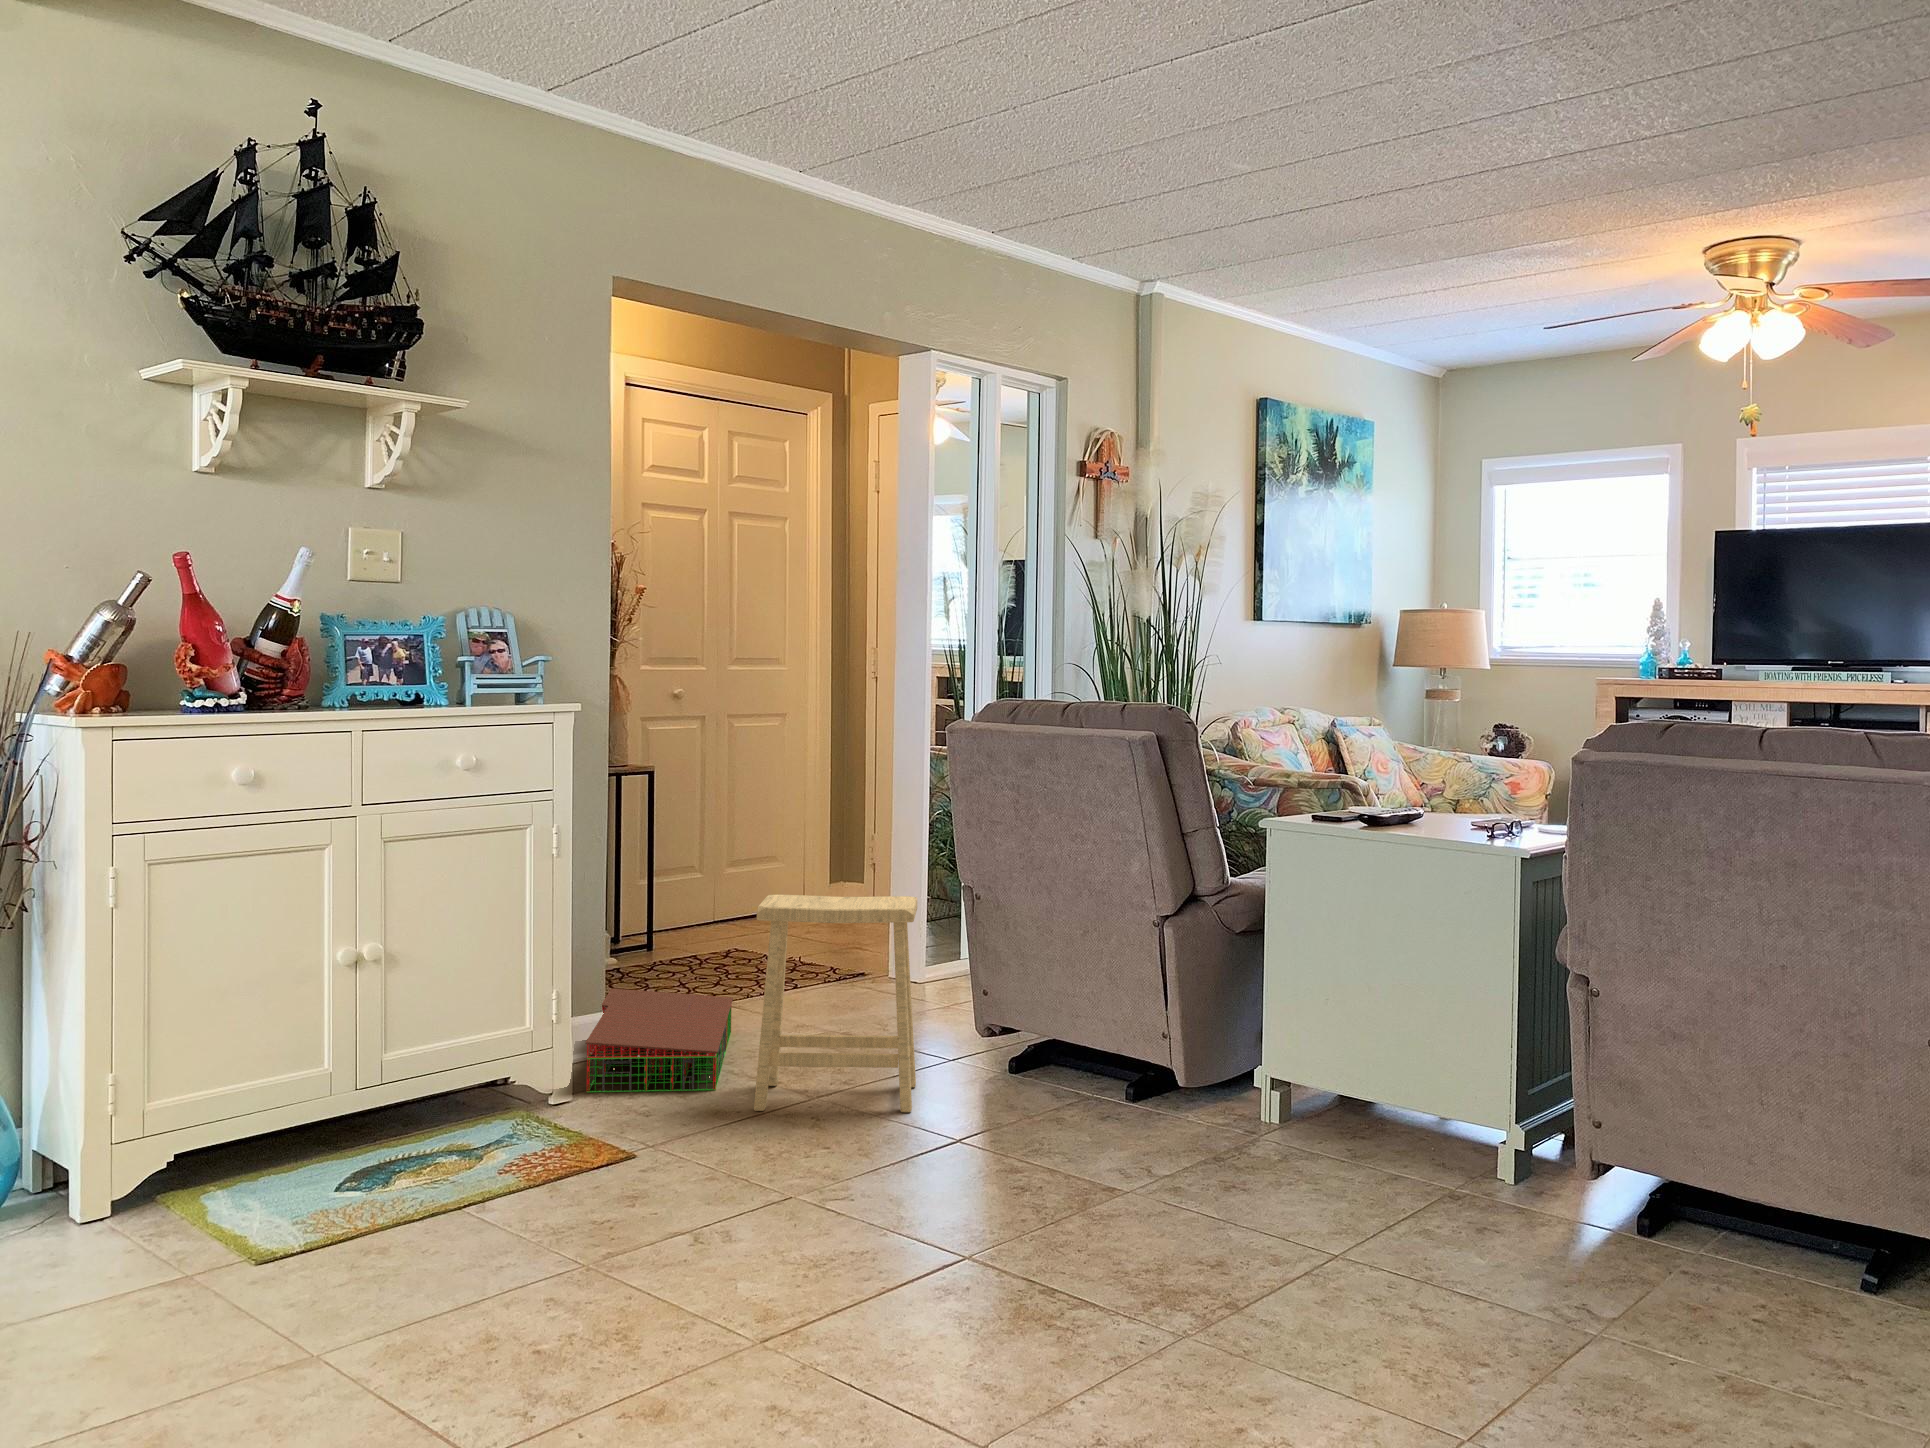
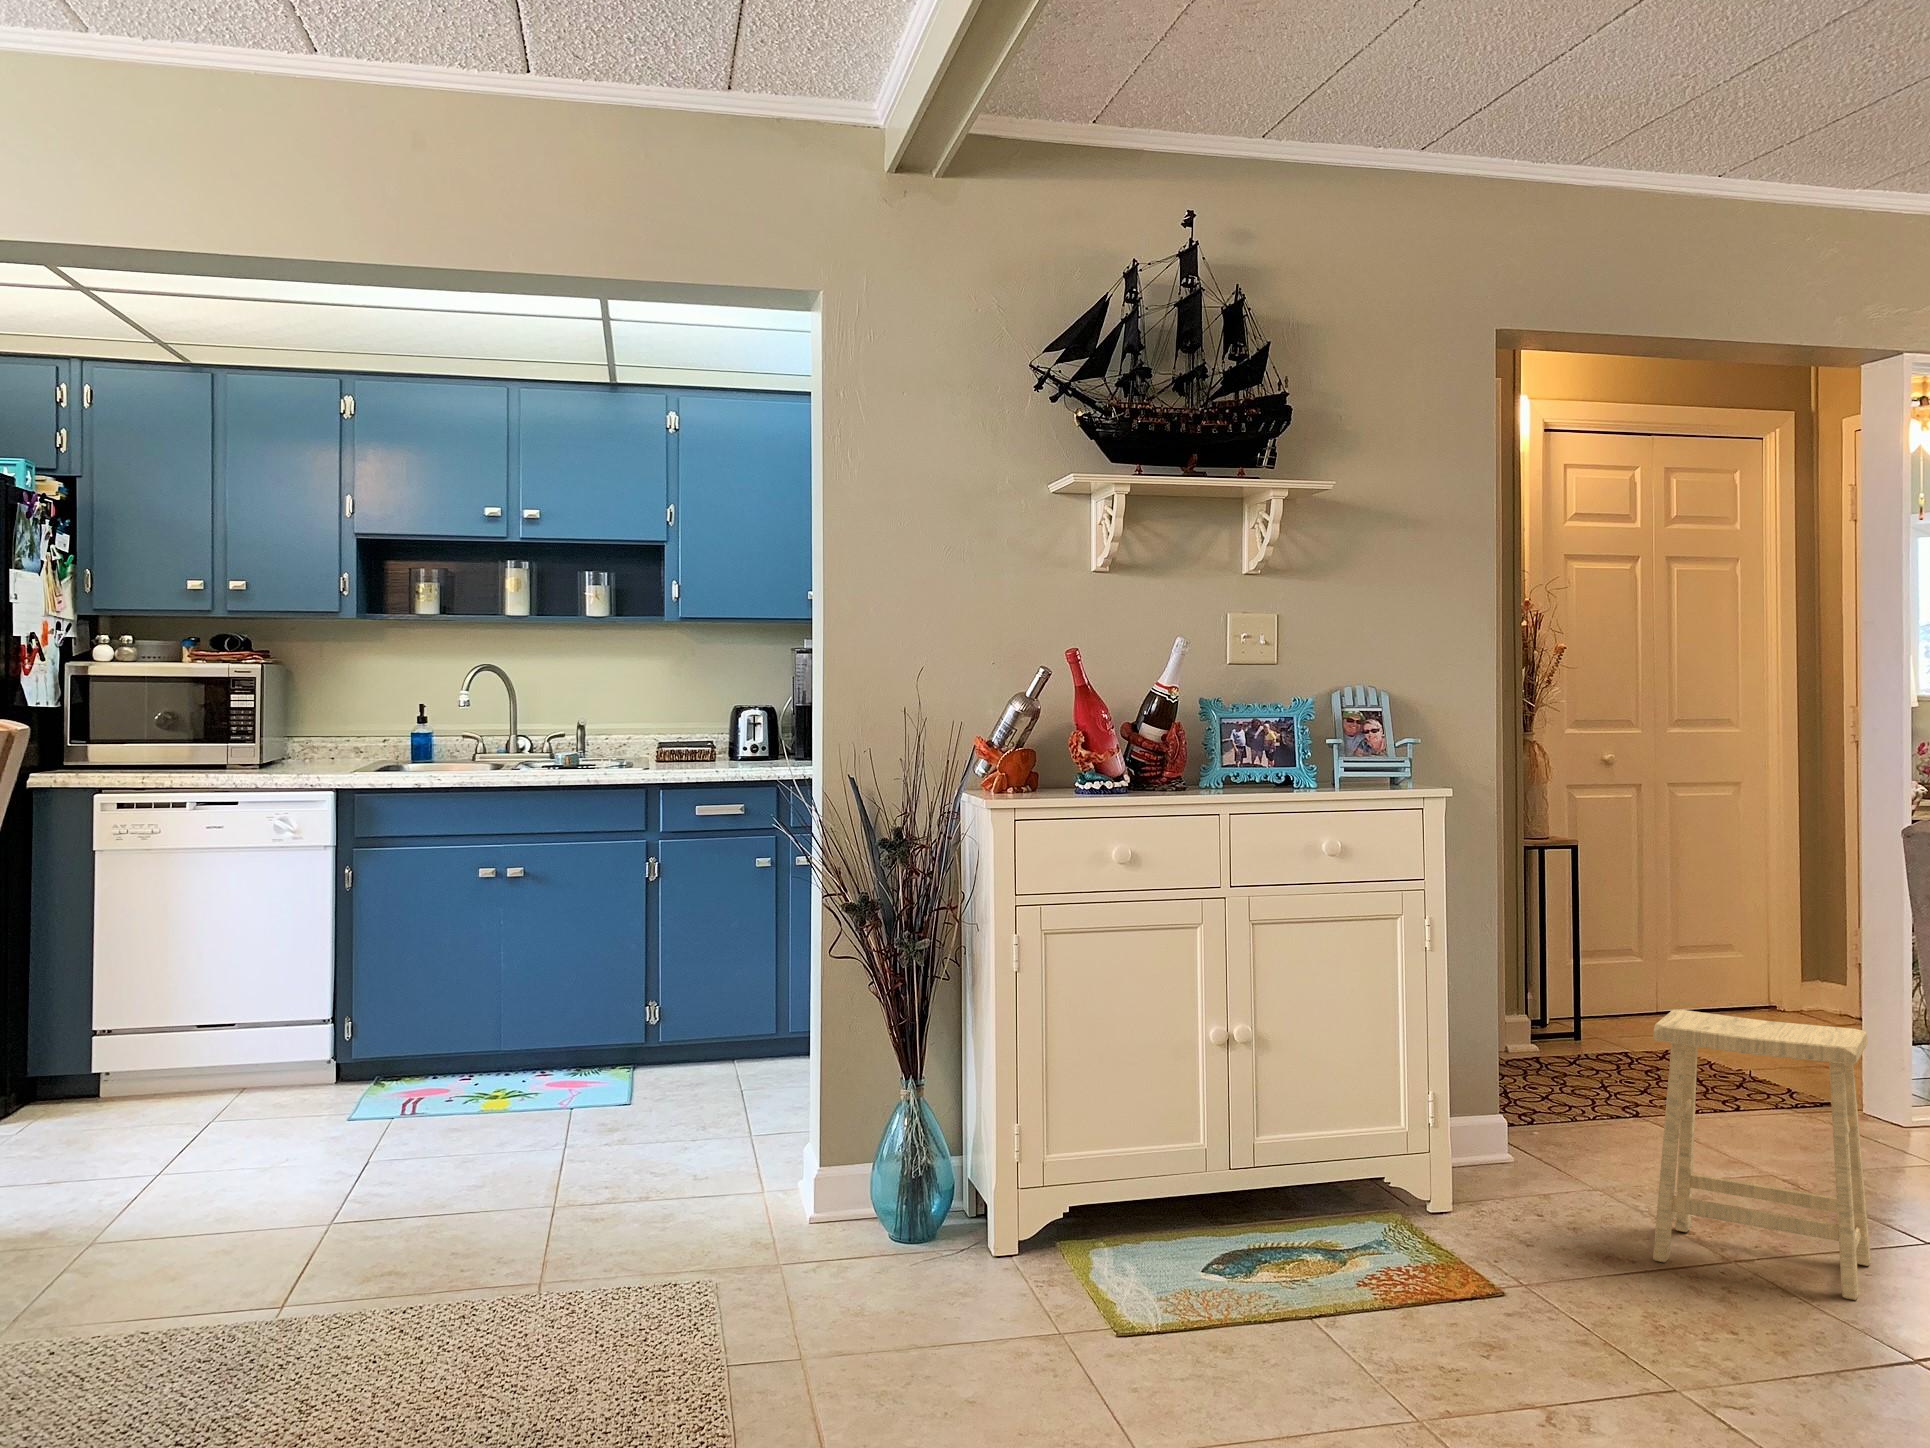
storage bin: present [586,989,733,1092] -> none [1468,1086,1649,1225]

